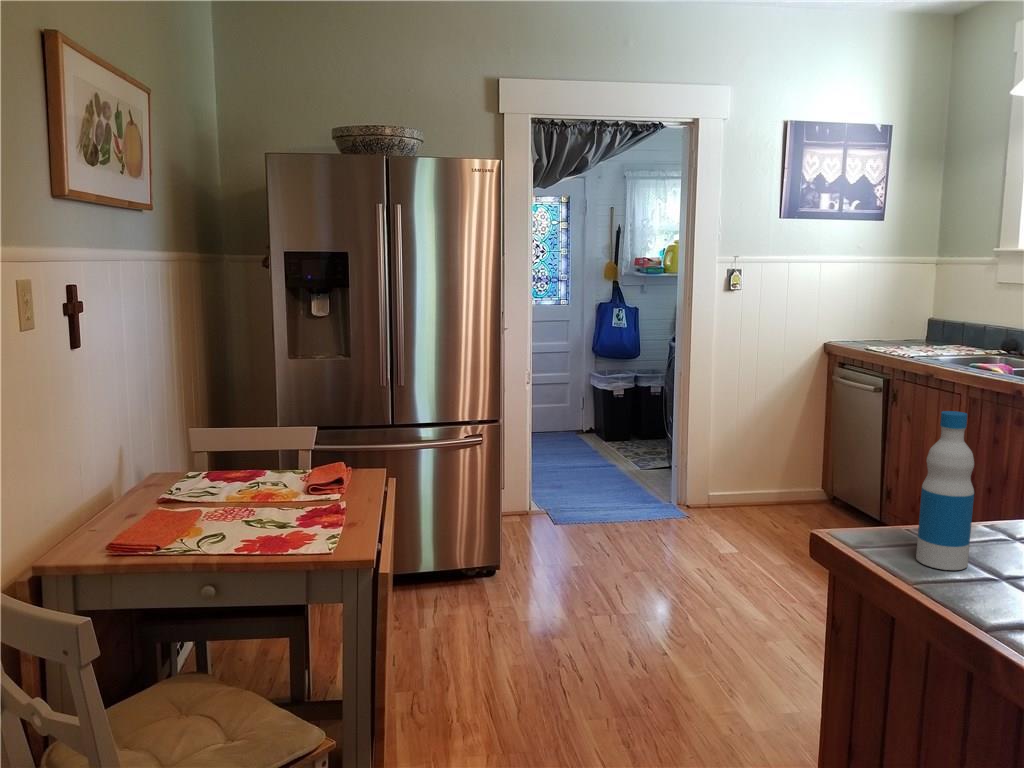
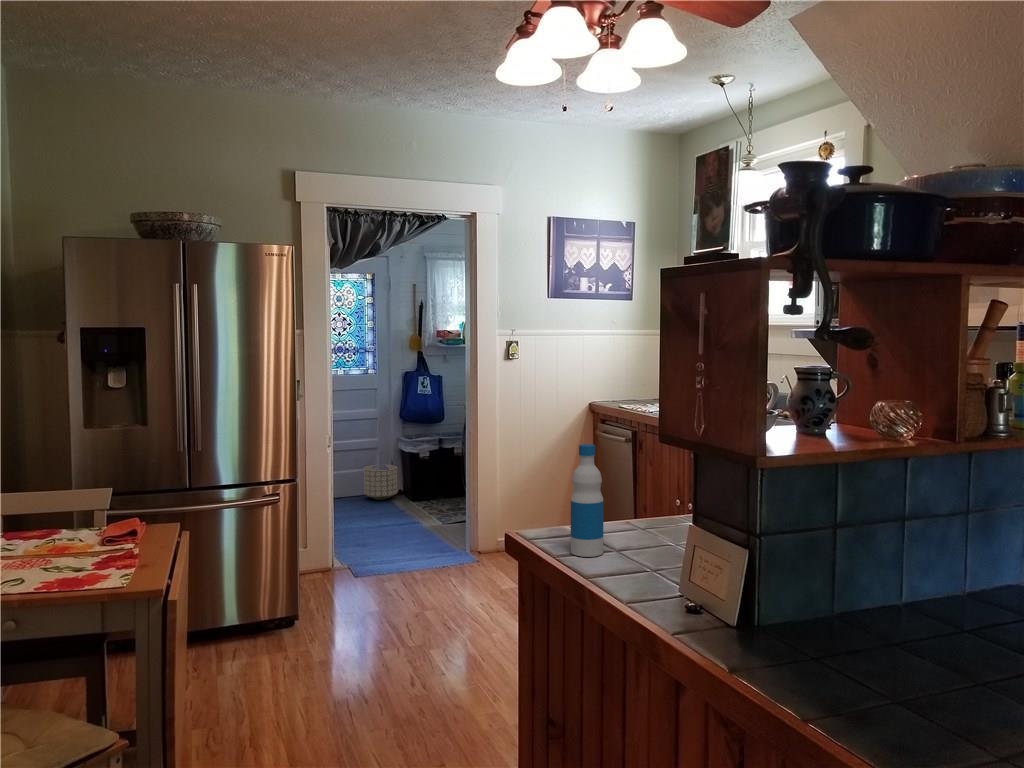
planter: none [554,401,589,438] -> present [364,465,397,500]

